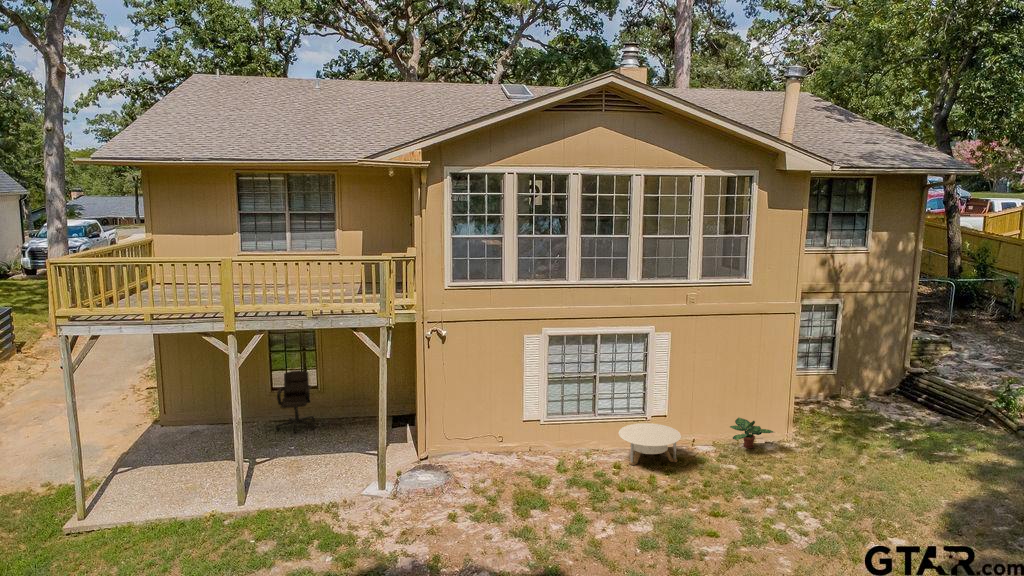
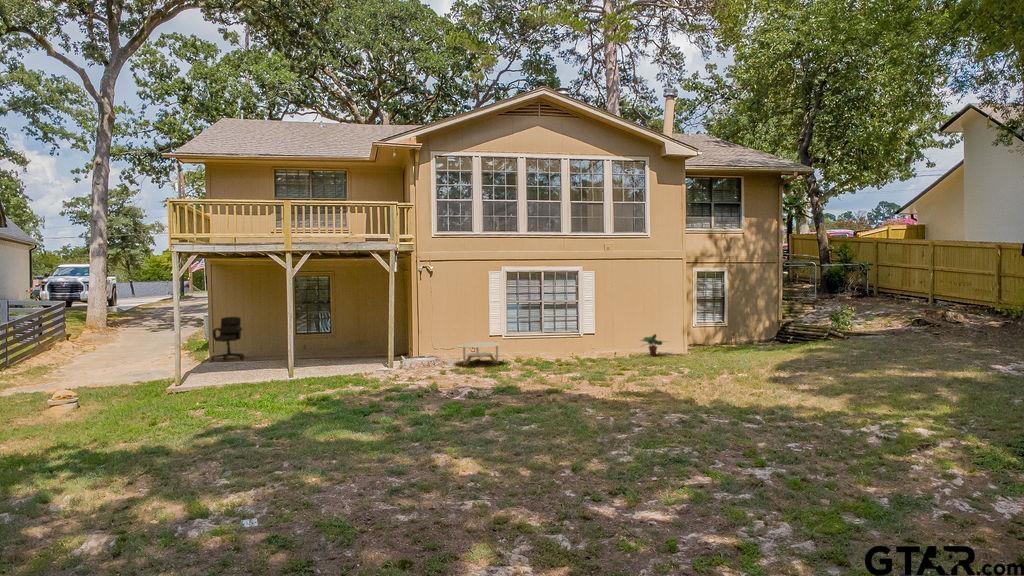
chair: present [276,371,316,433] -> present [211,317,244,361]
round table: present [619,423,681,465] -> present [457,342,502,365]

